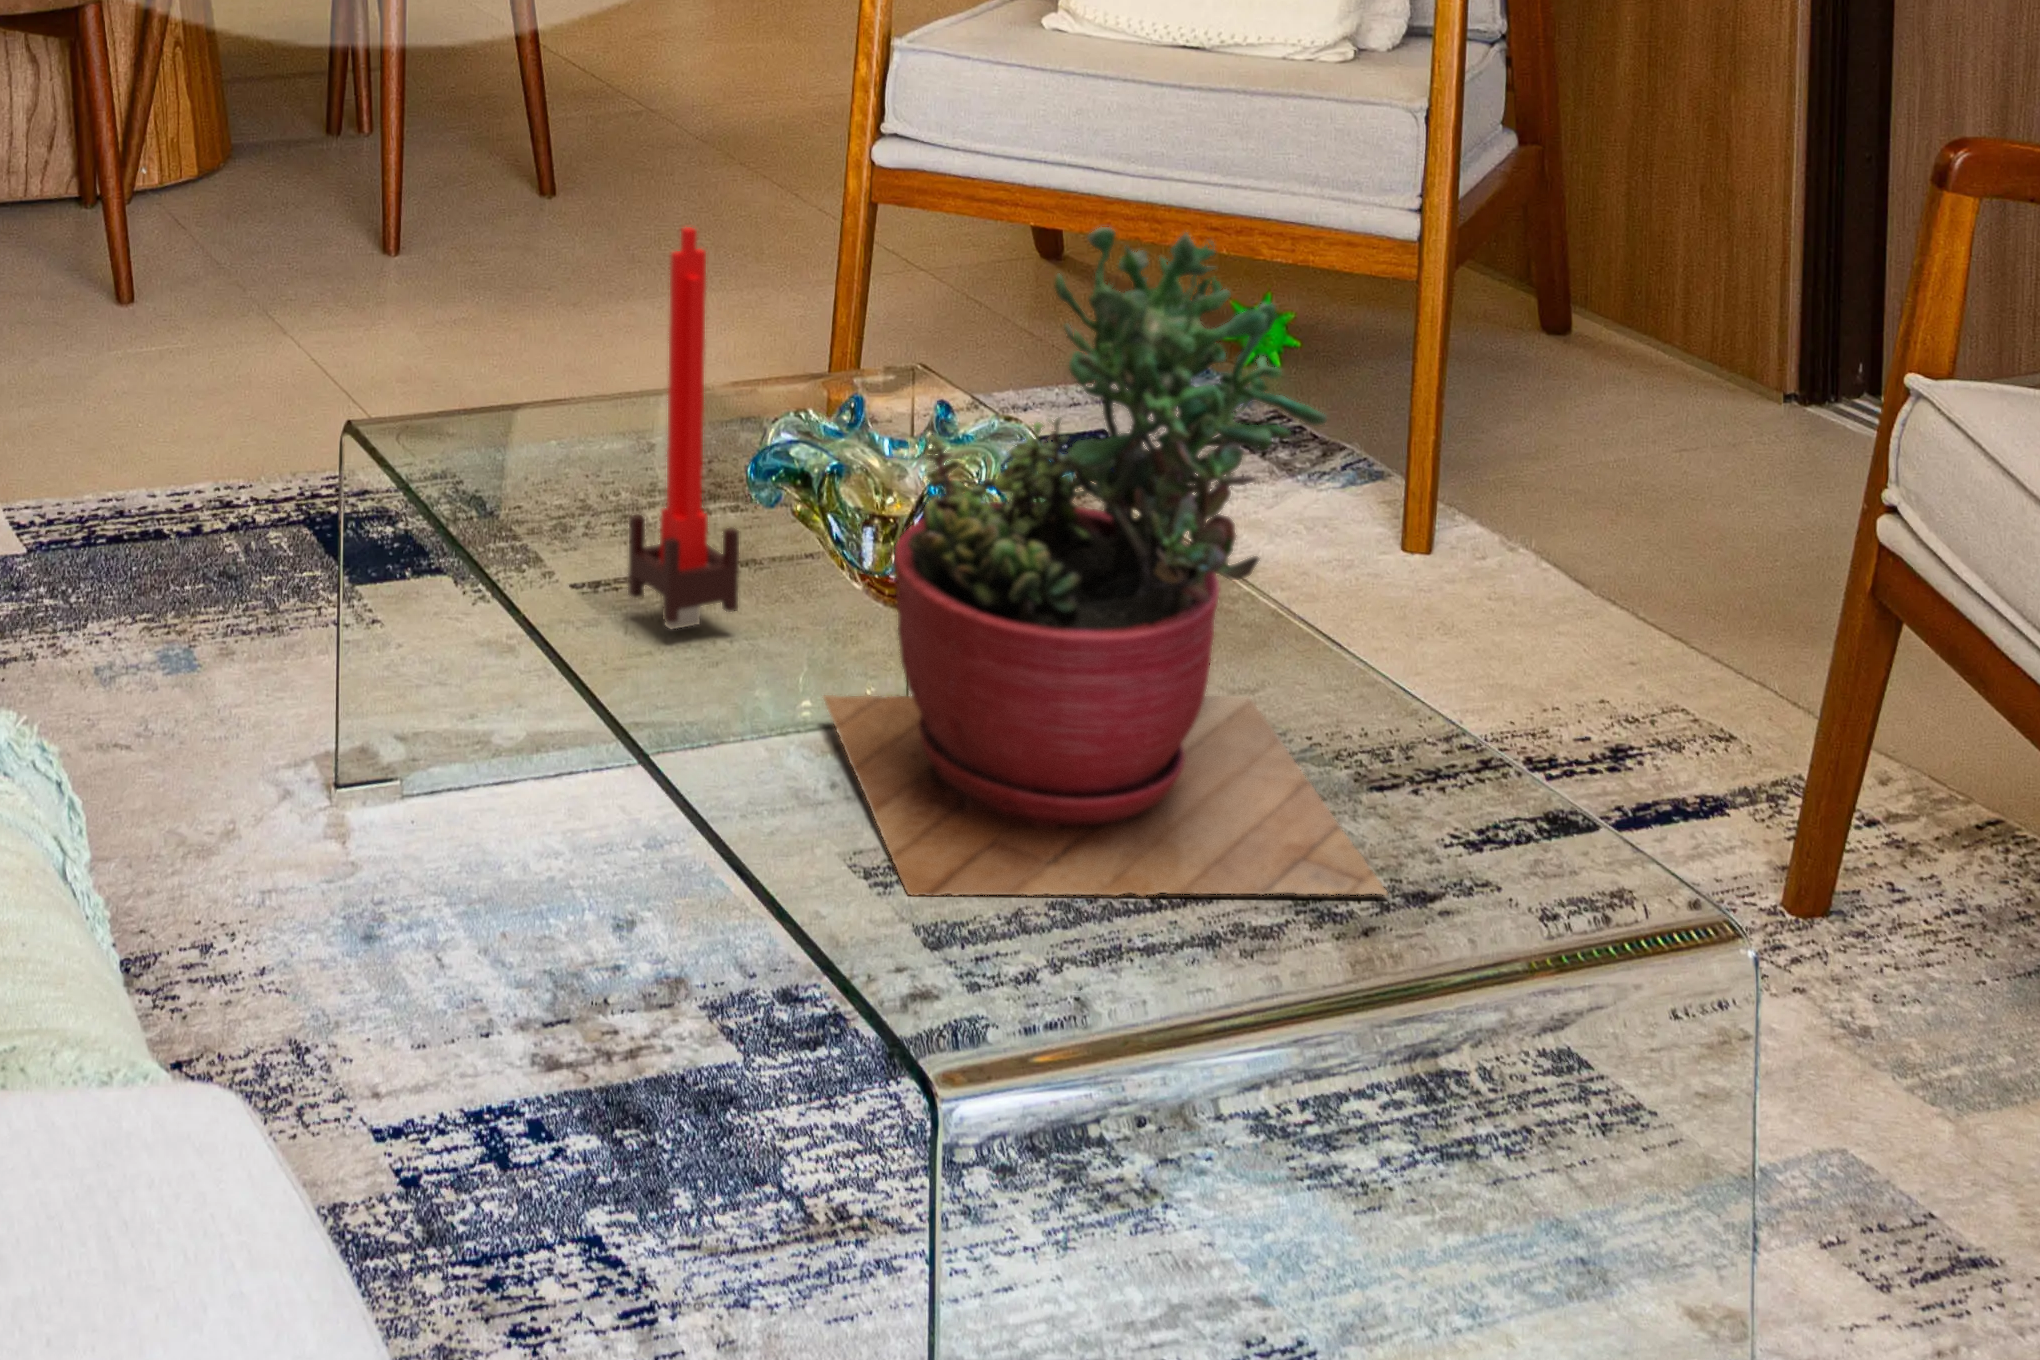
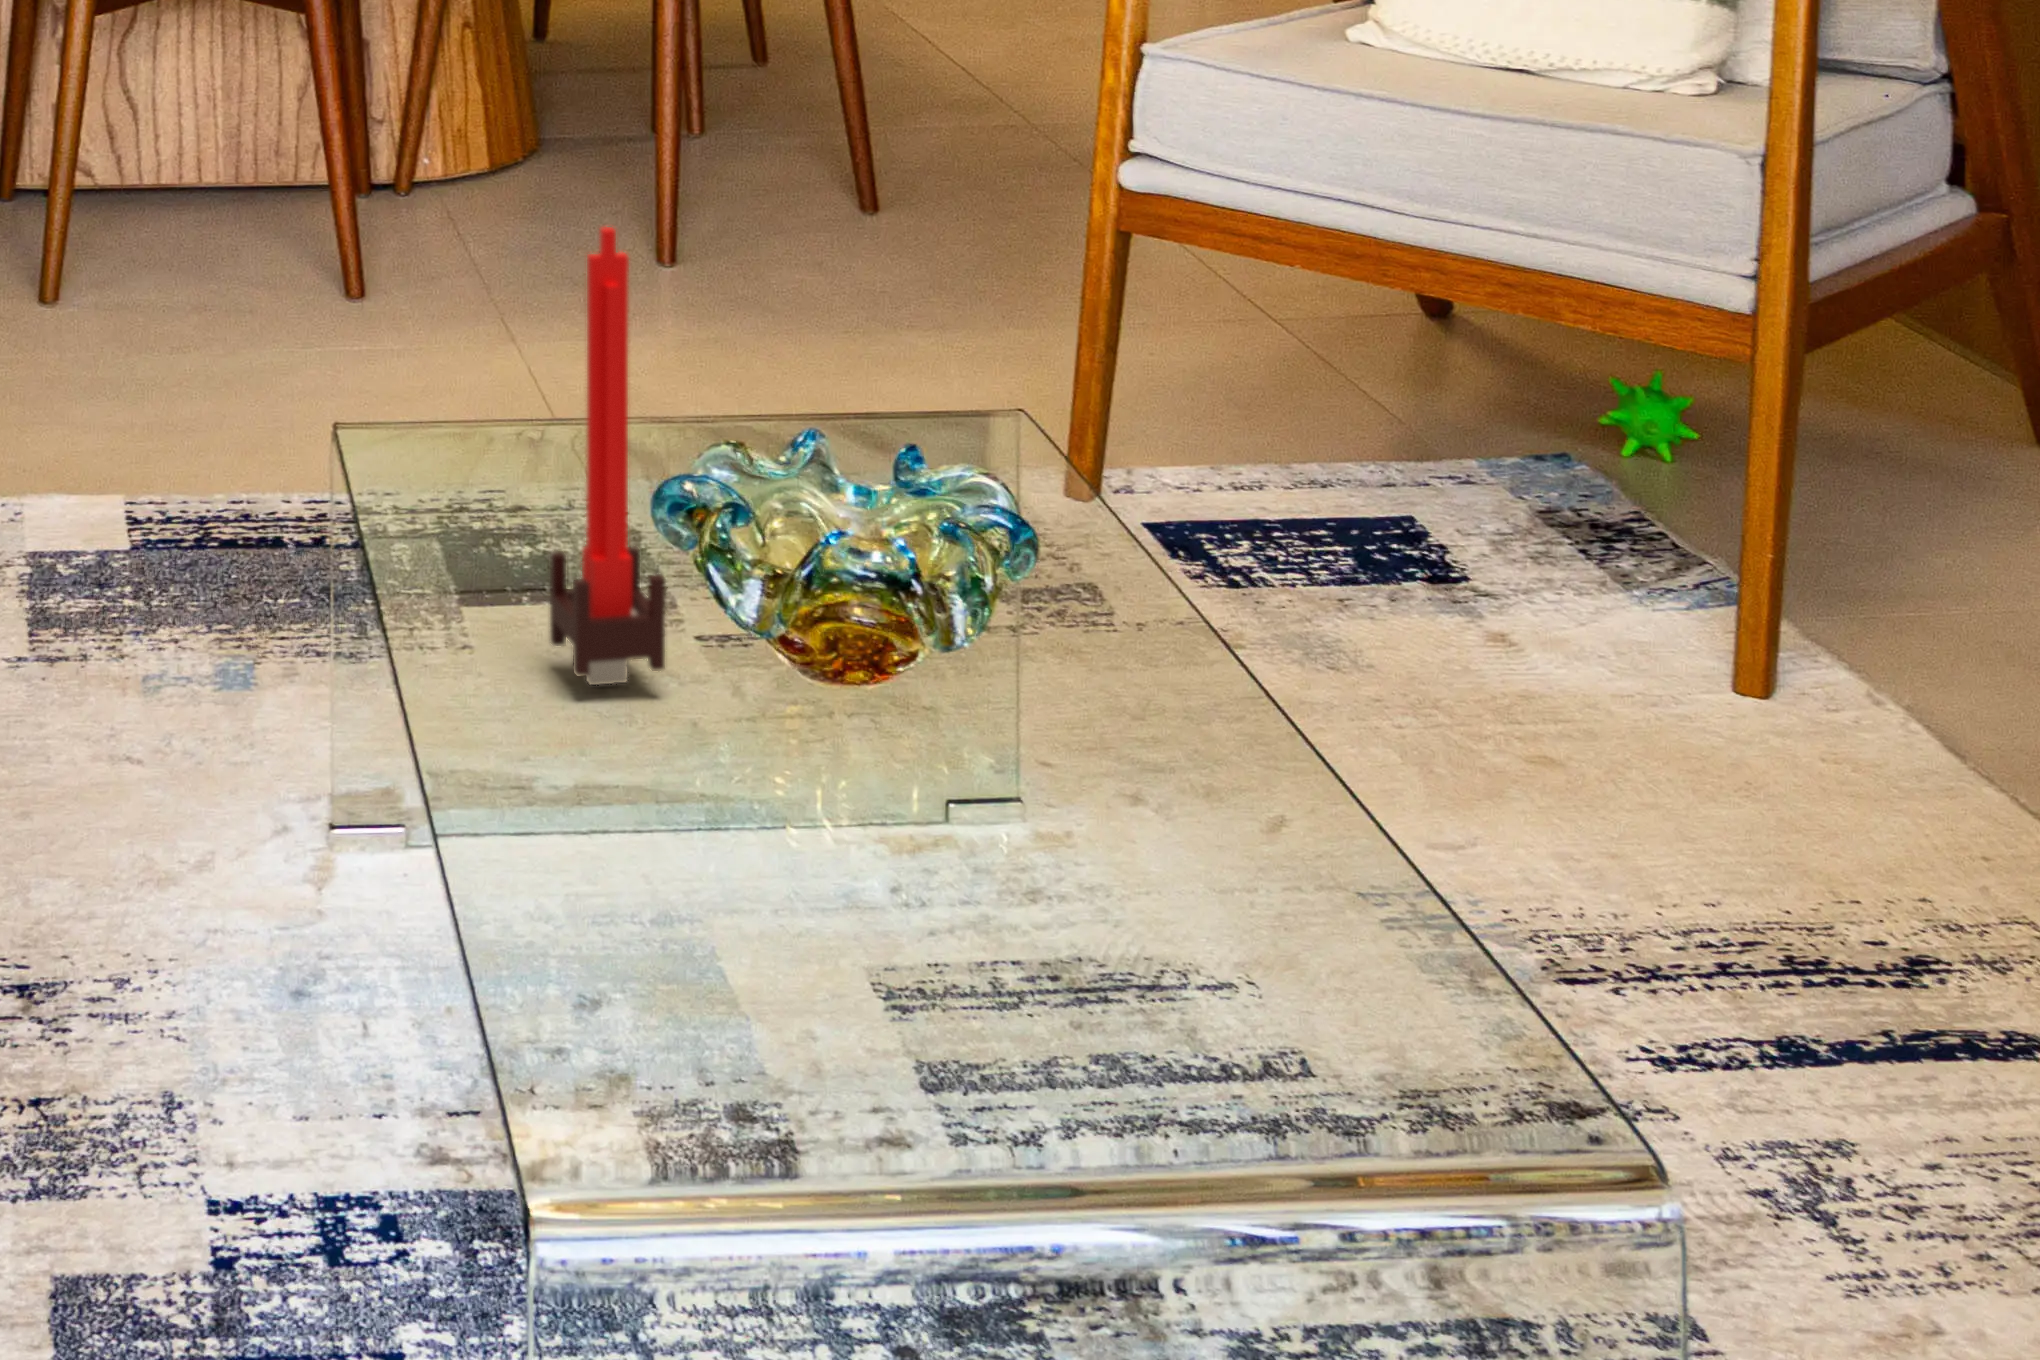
succulent plant: present [823,227,1387,896] -> none [687,238,1284,1069]

